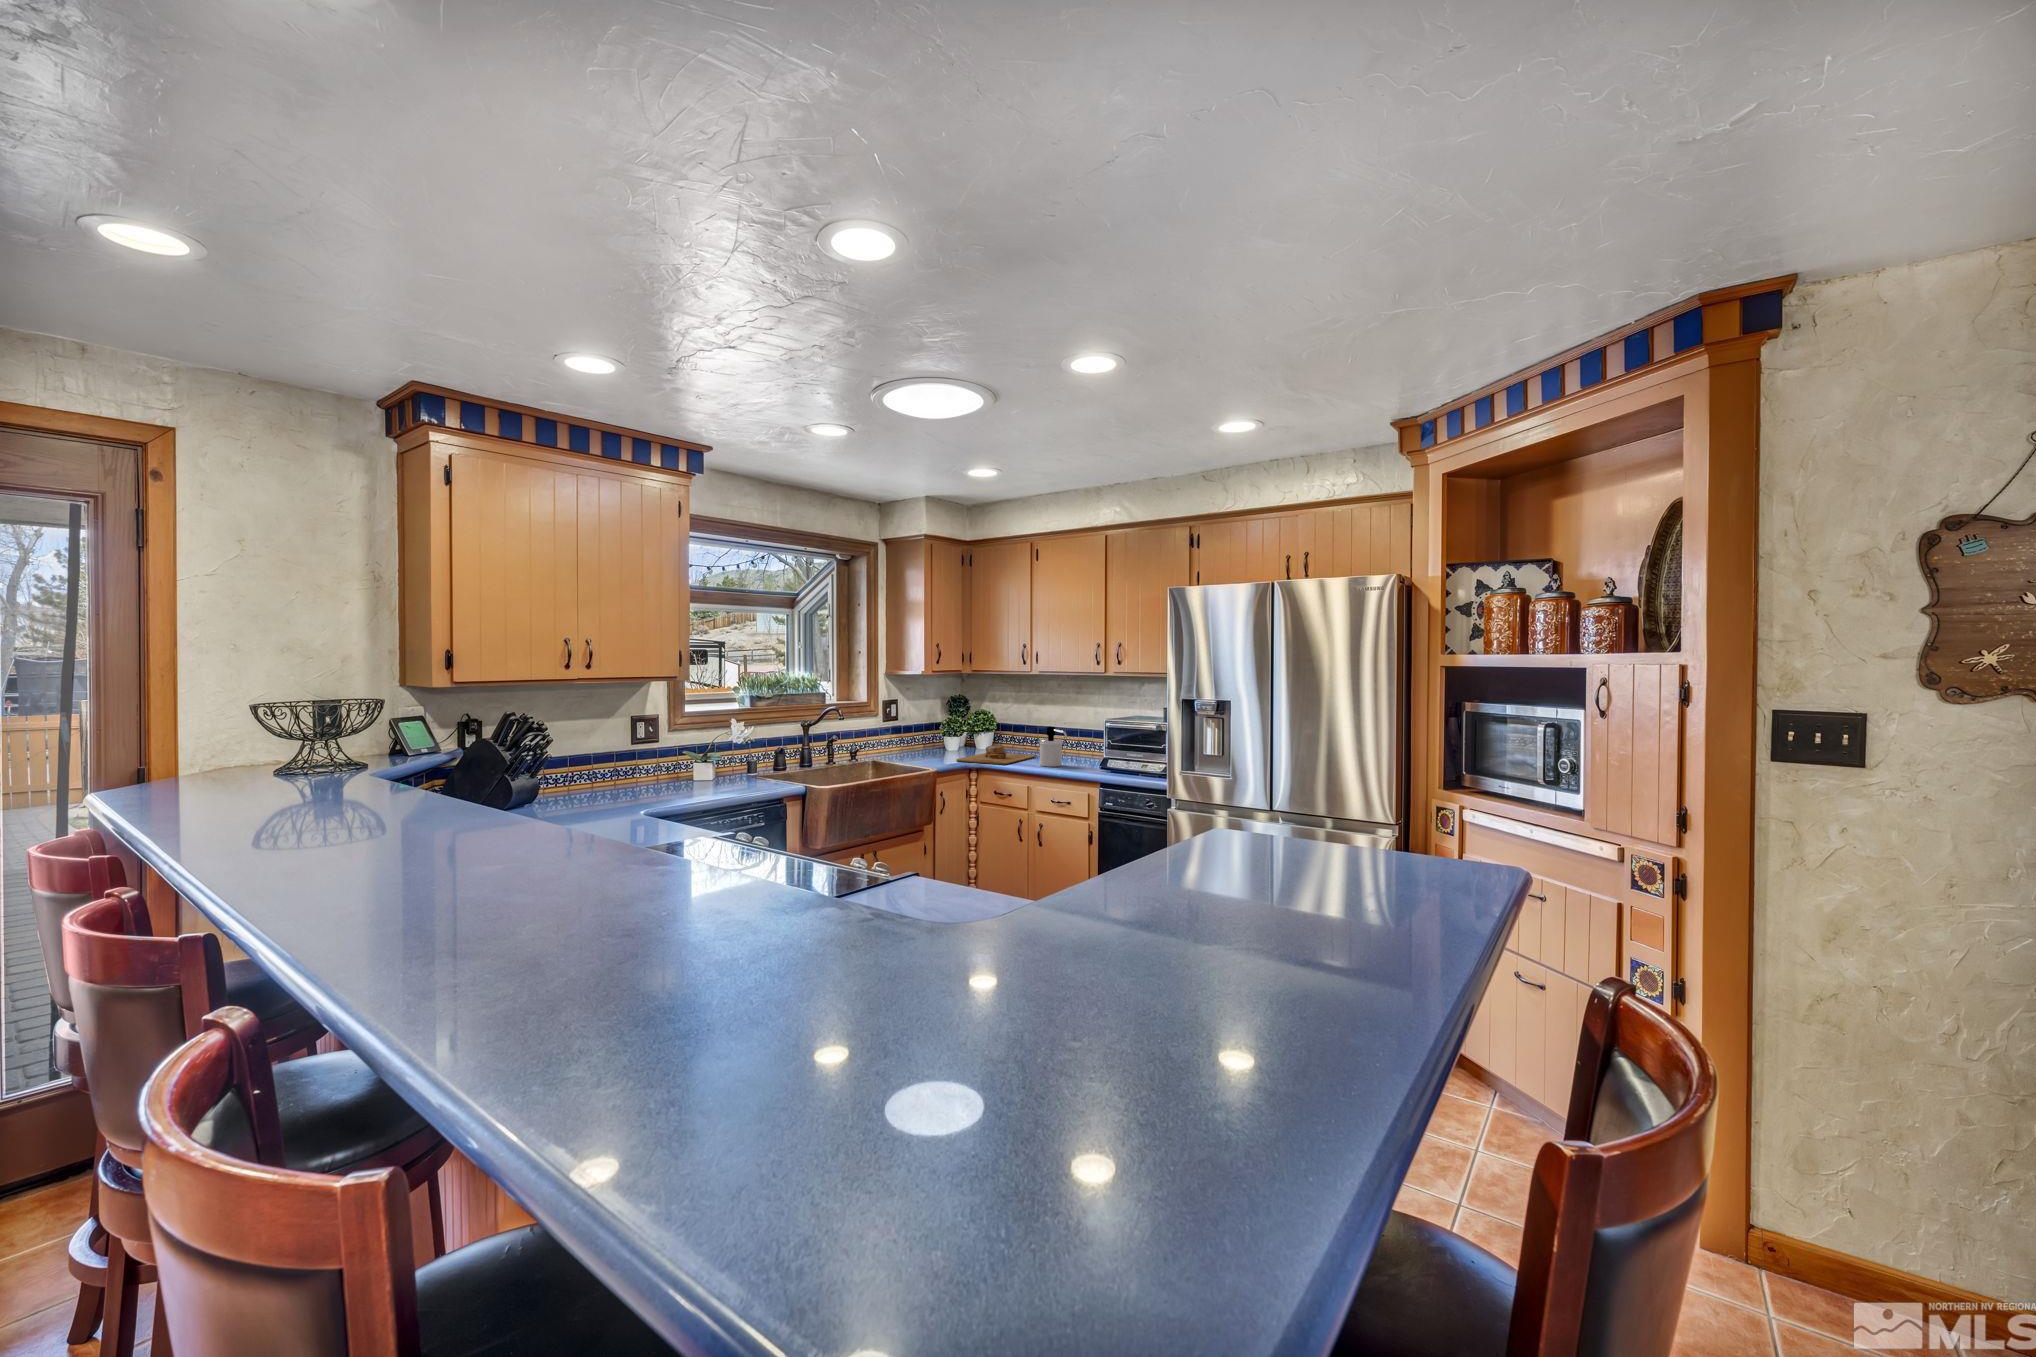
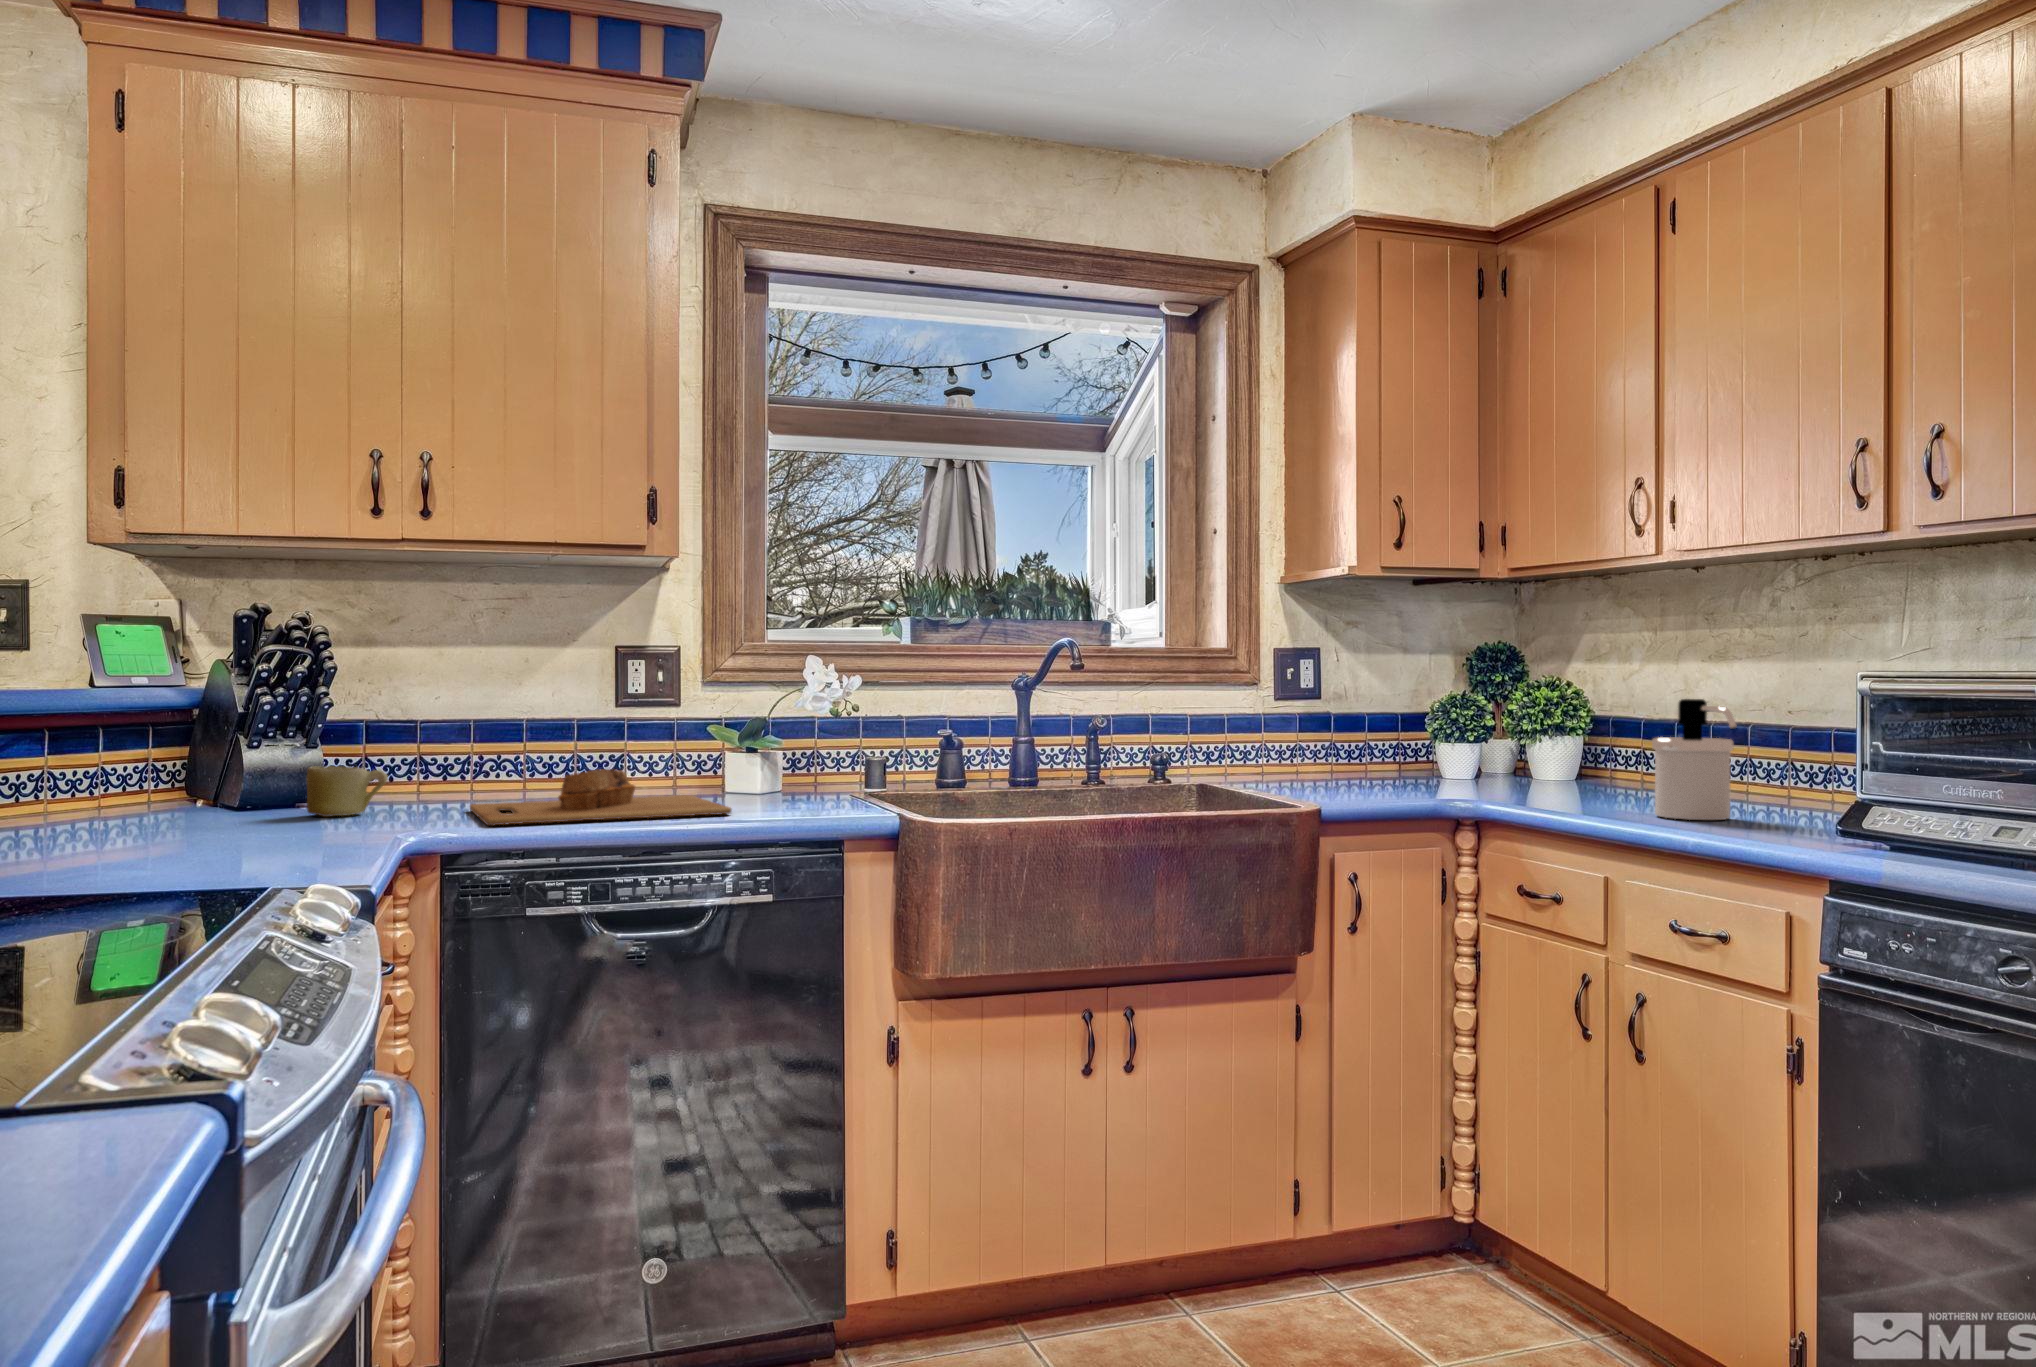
cutting board: present [956,745,1035,765] -> present [470,769,732,826]
mug: none [535,786,570,810] -> present [306,766,388,817]

